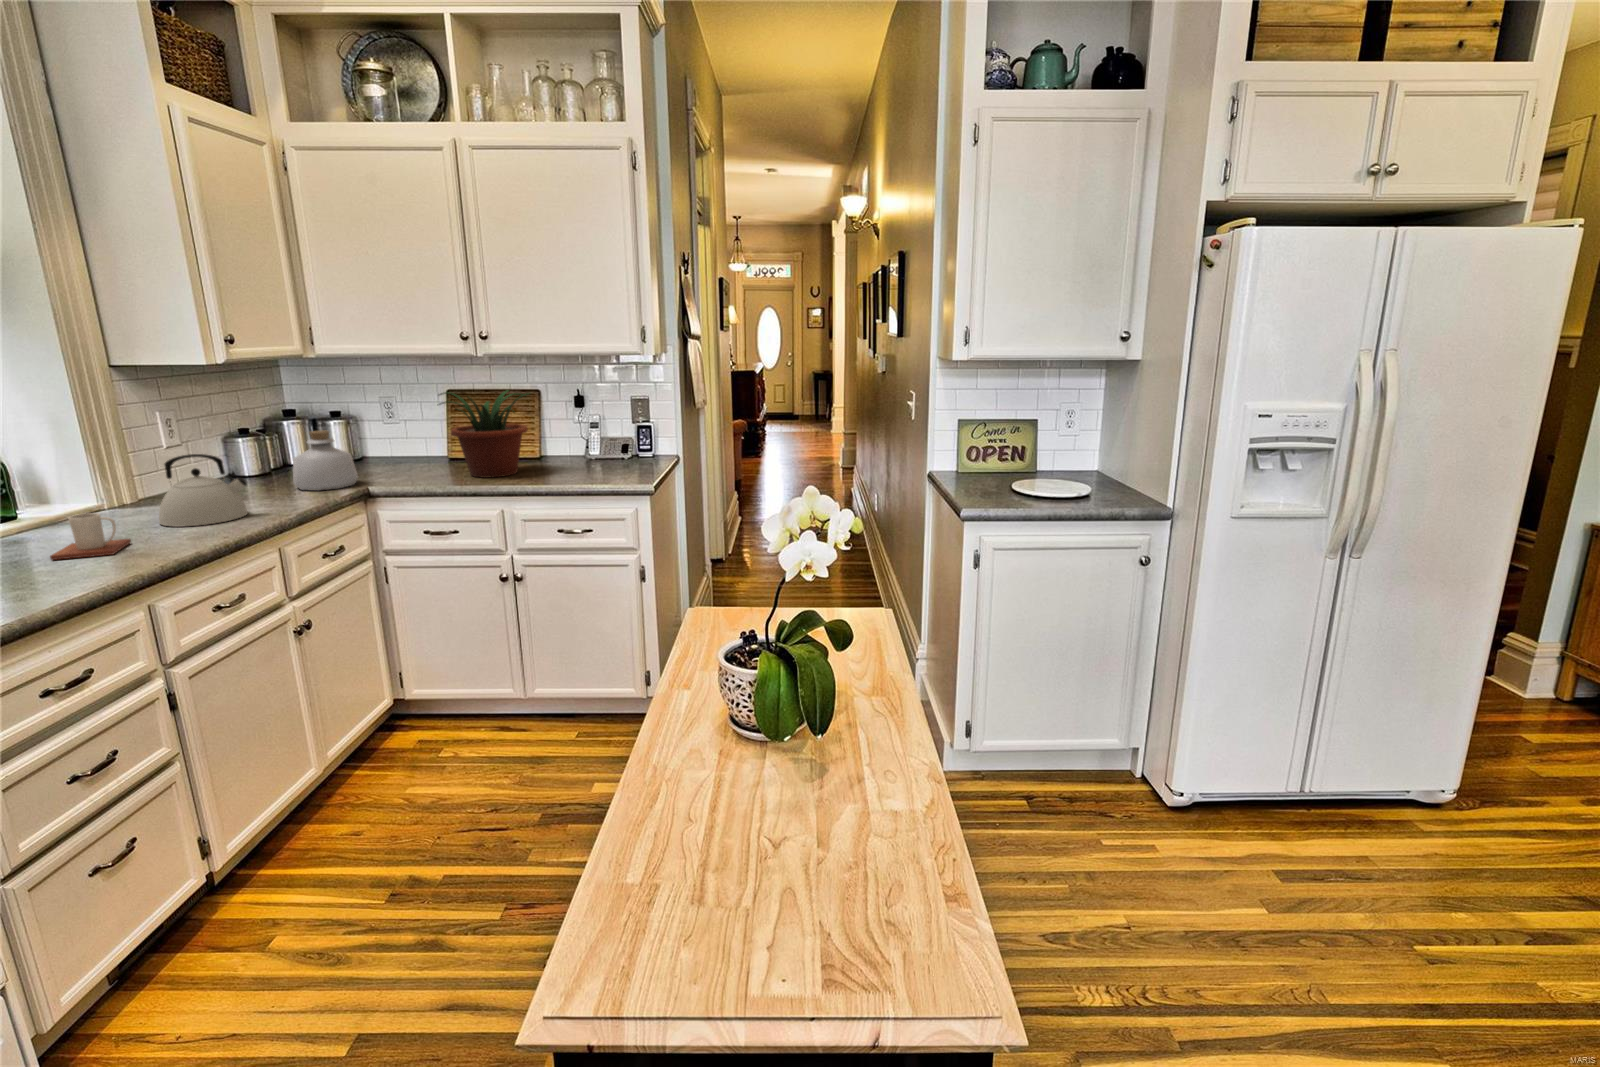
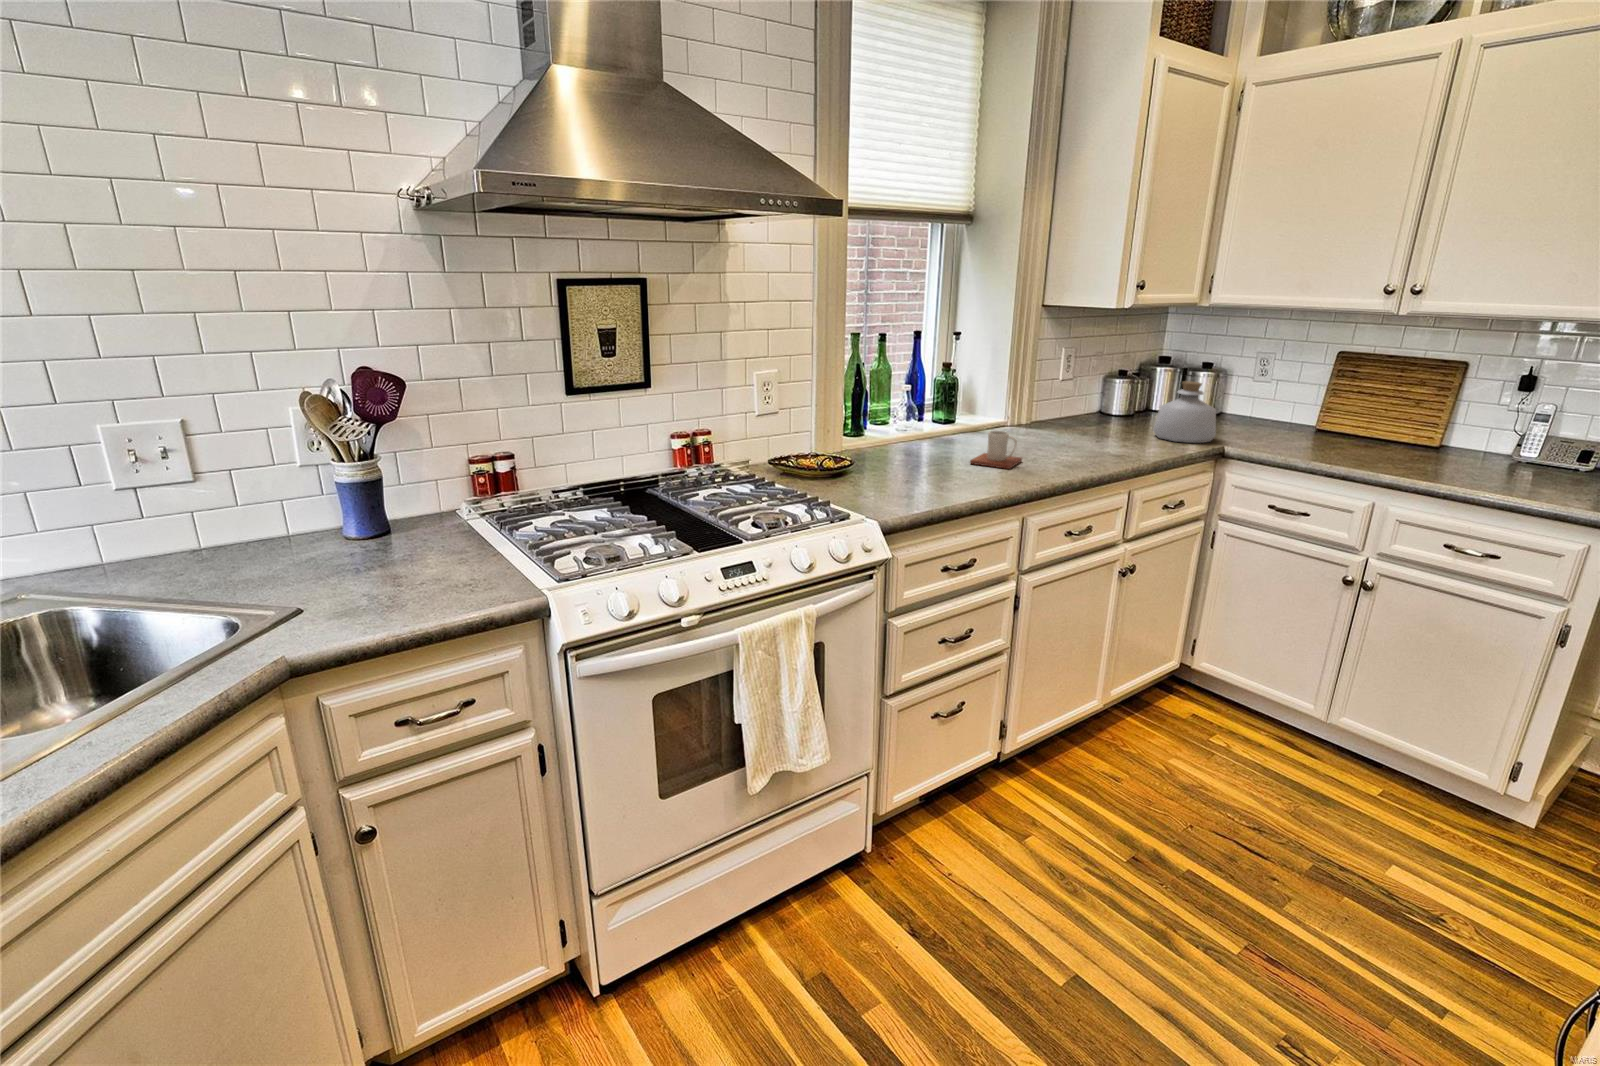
potted plant: present [439,390,529,478] -> none [1329,354,1464,463]
kettle: present [159,454,248,527] -> none [1043,391,1118,457]

